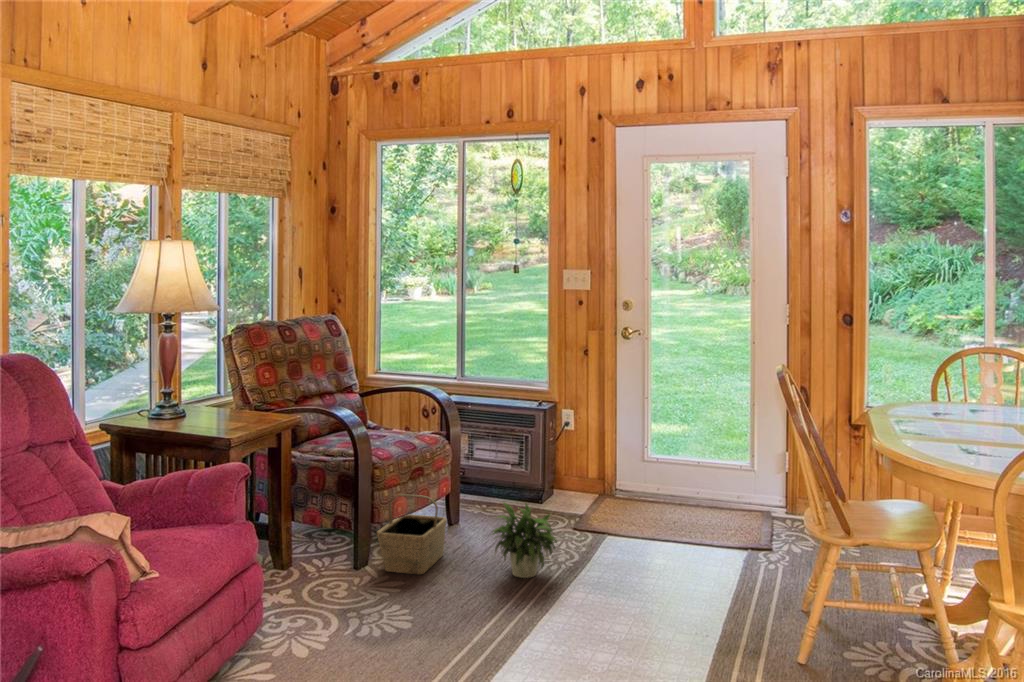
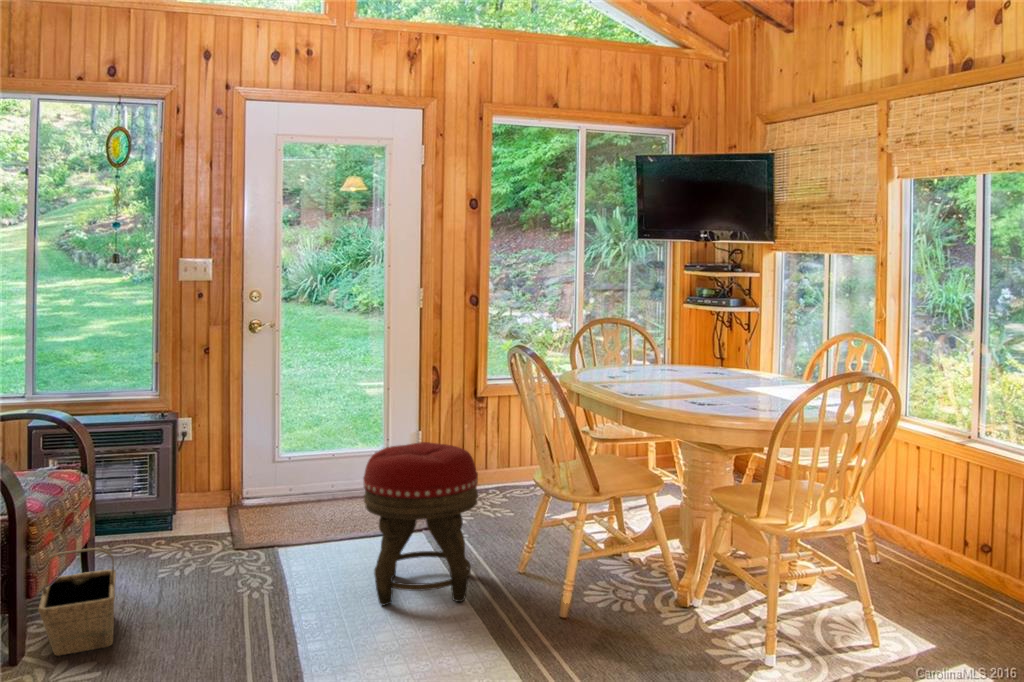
footstool: none [634,453,752,619] -> present [363,442,478,605]
potted plant: present [492,503,557,578] -> none [194,528,276,616]

